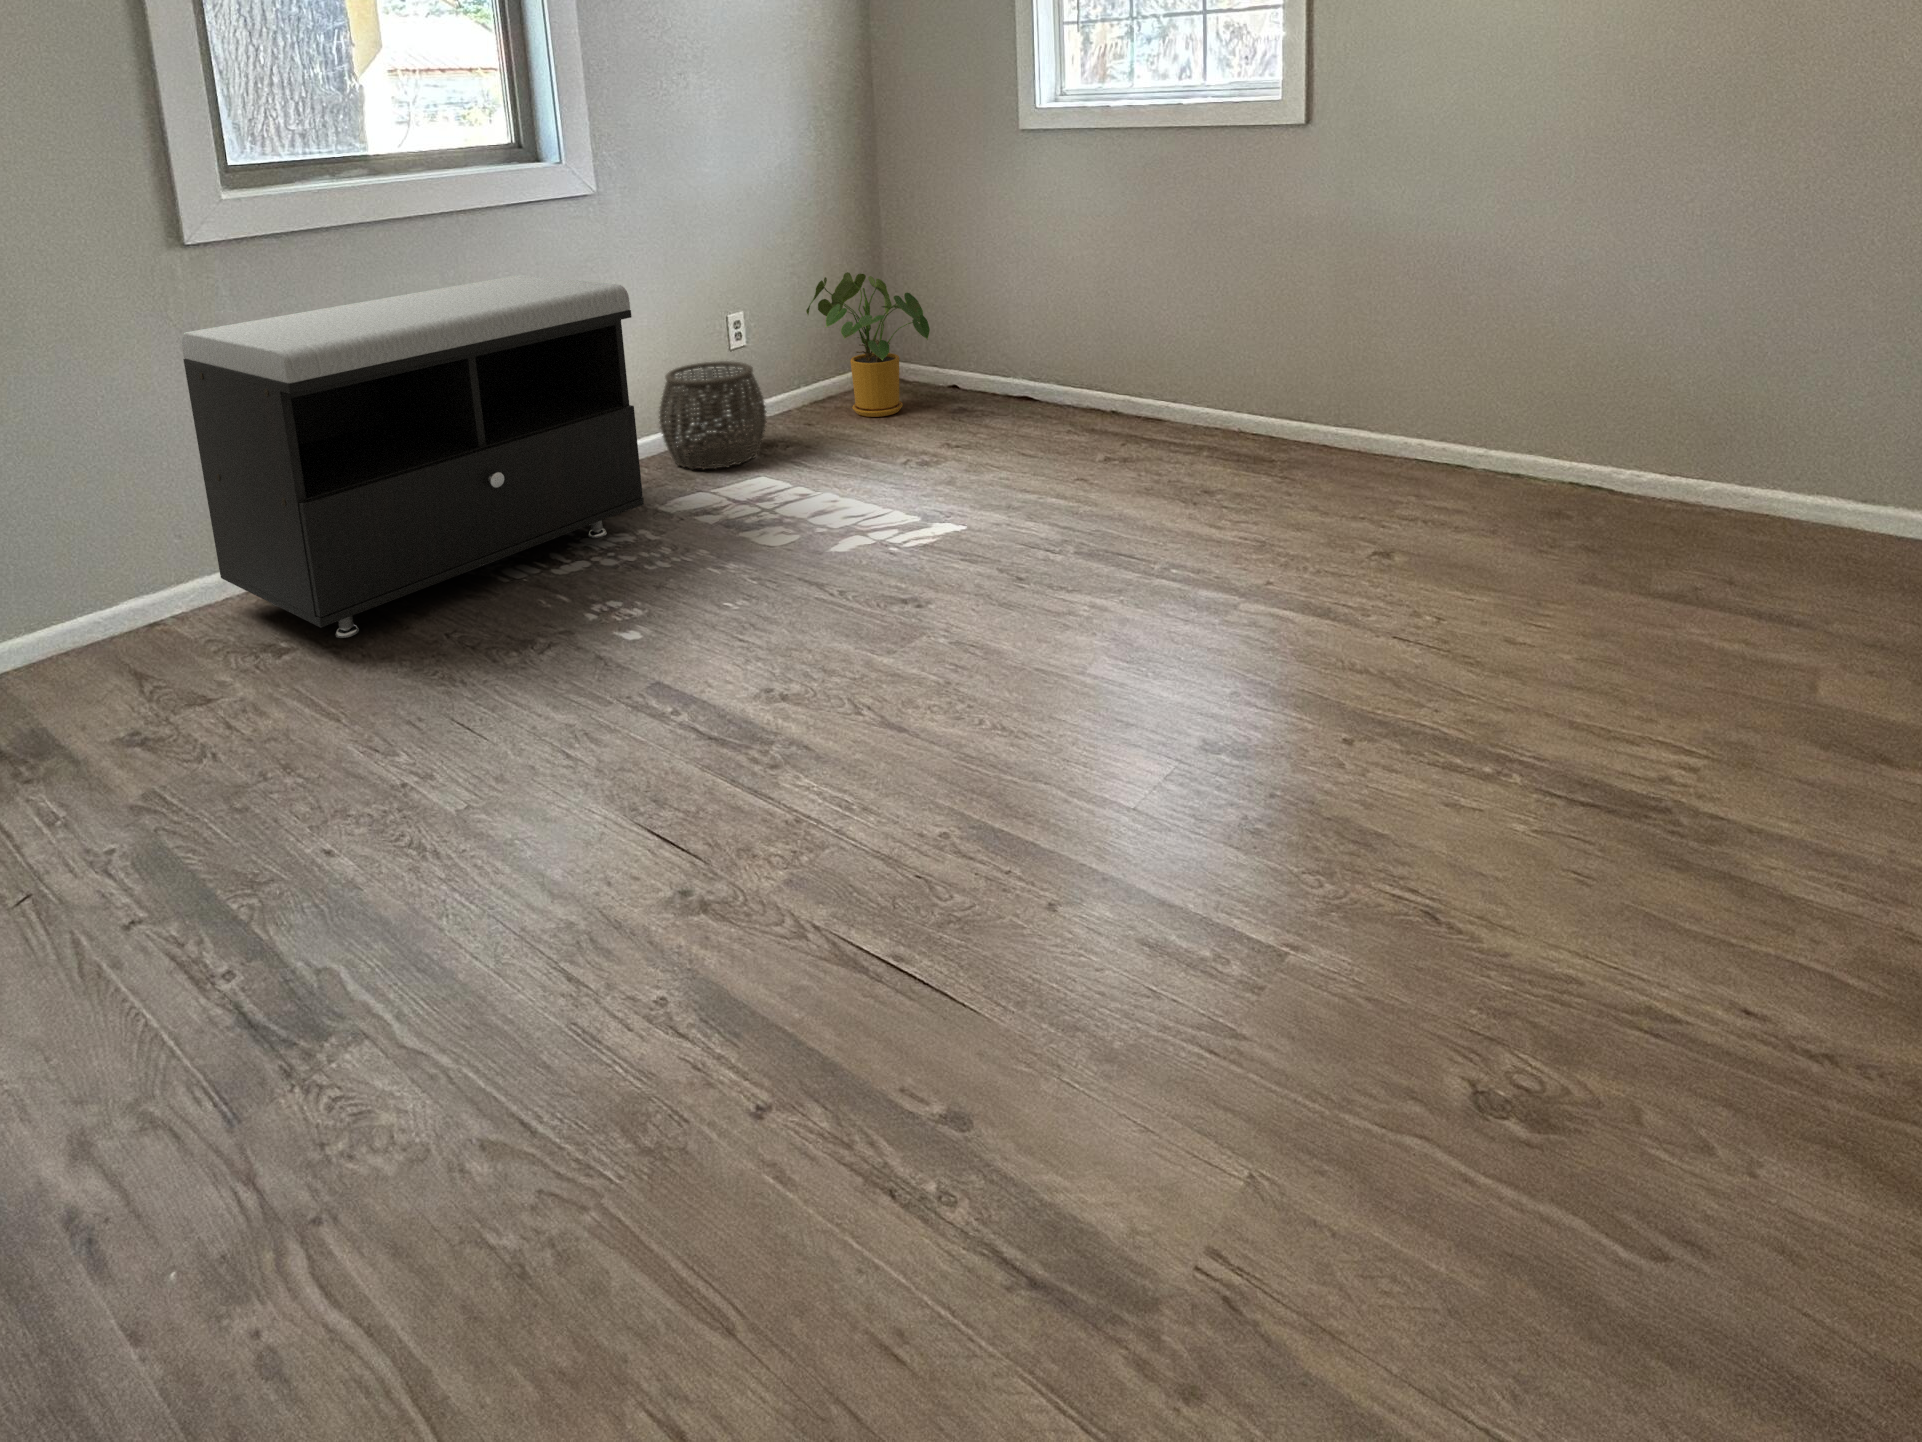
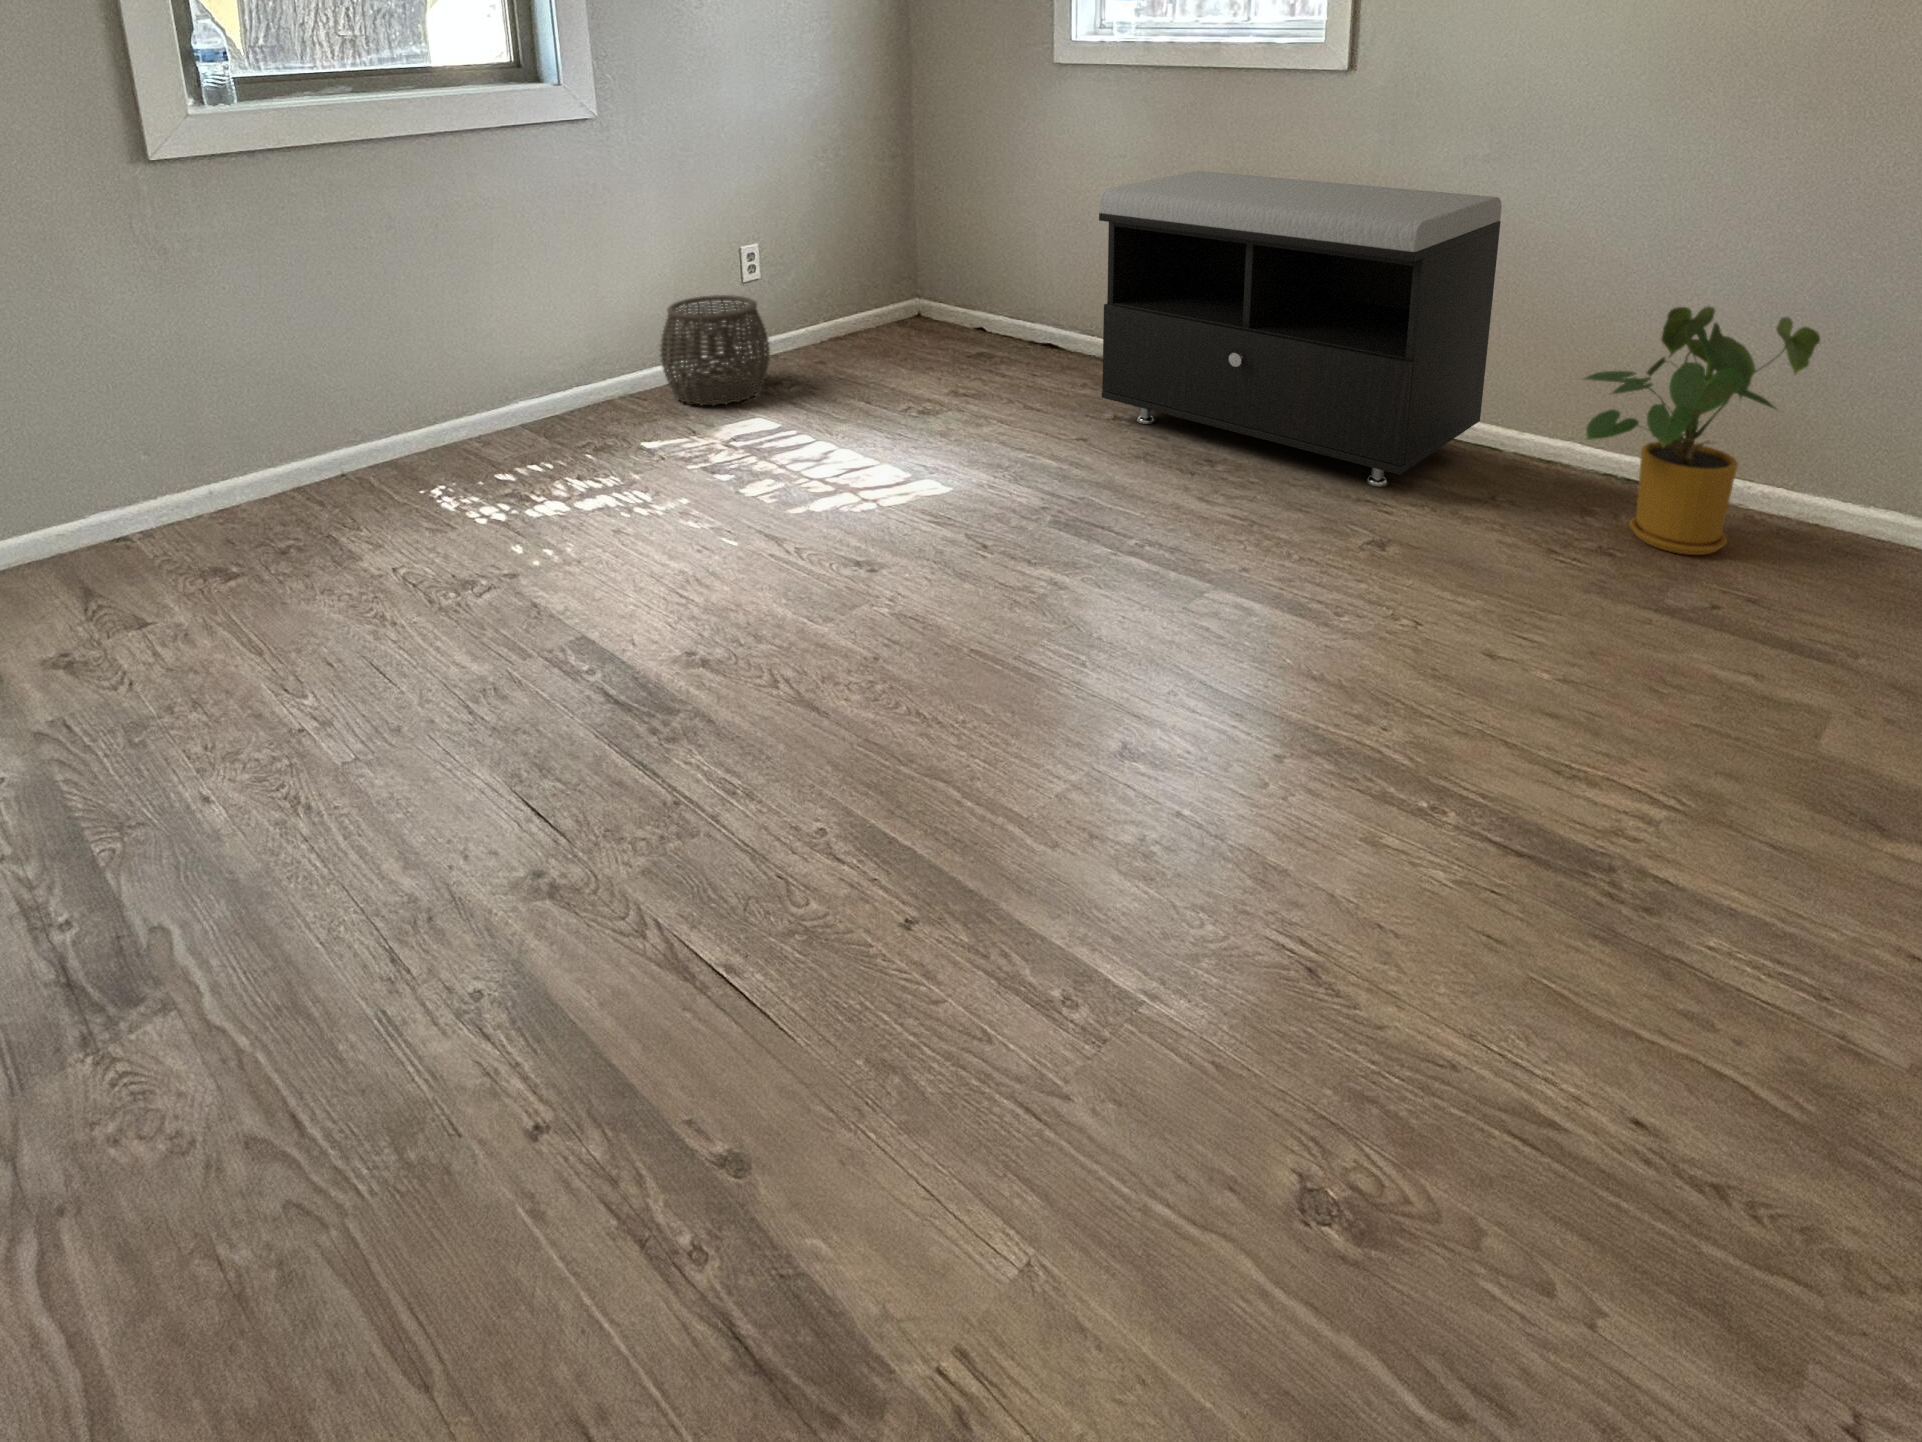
house plant: present [806,272,930,417] -> present [1584,306,1821,555]
storage bench: present [182,275,644,638] -> present [1099,171,1502,486]

